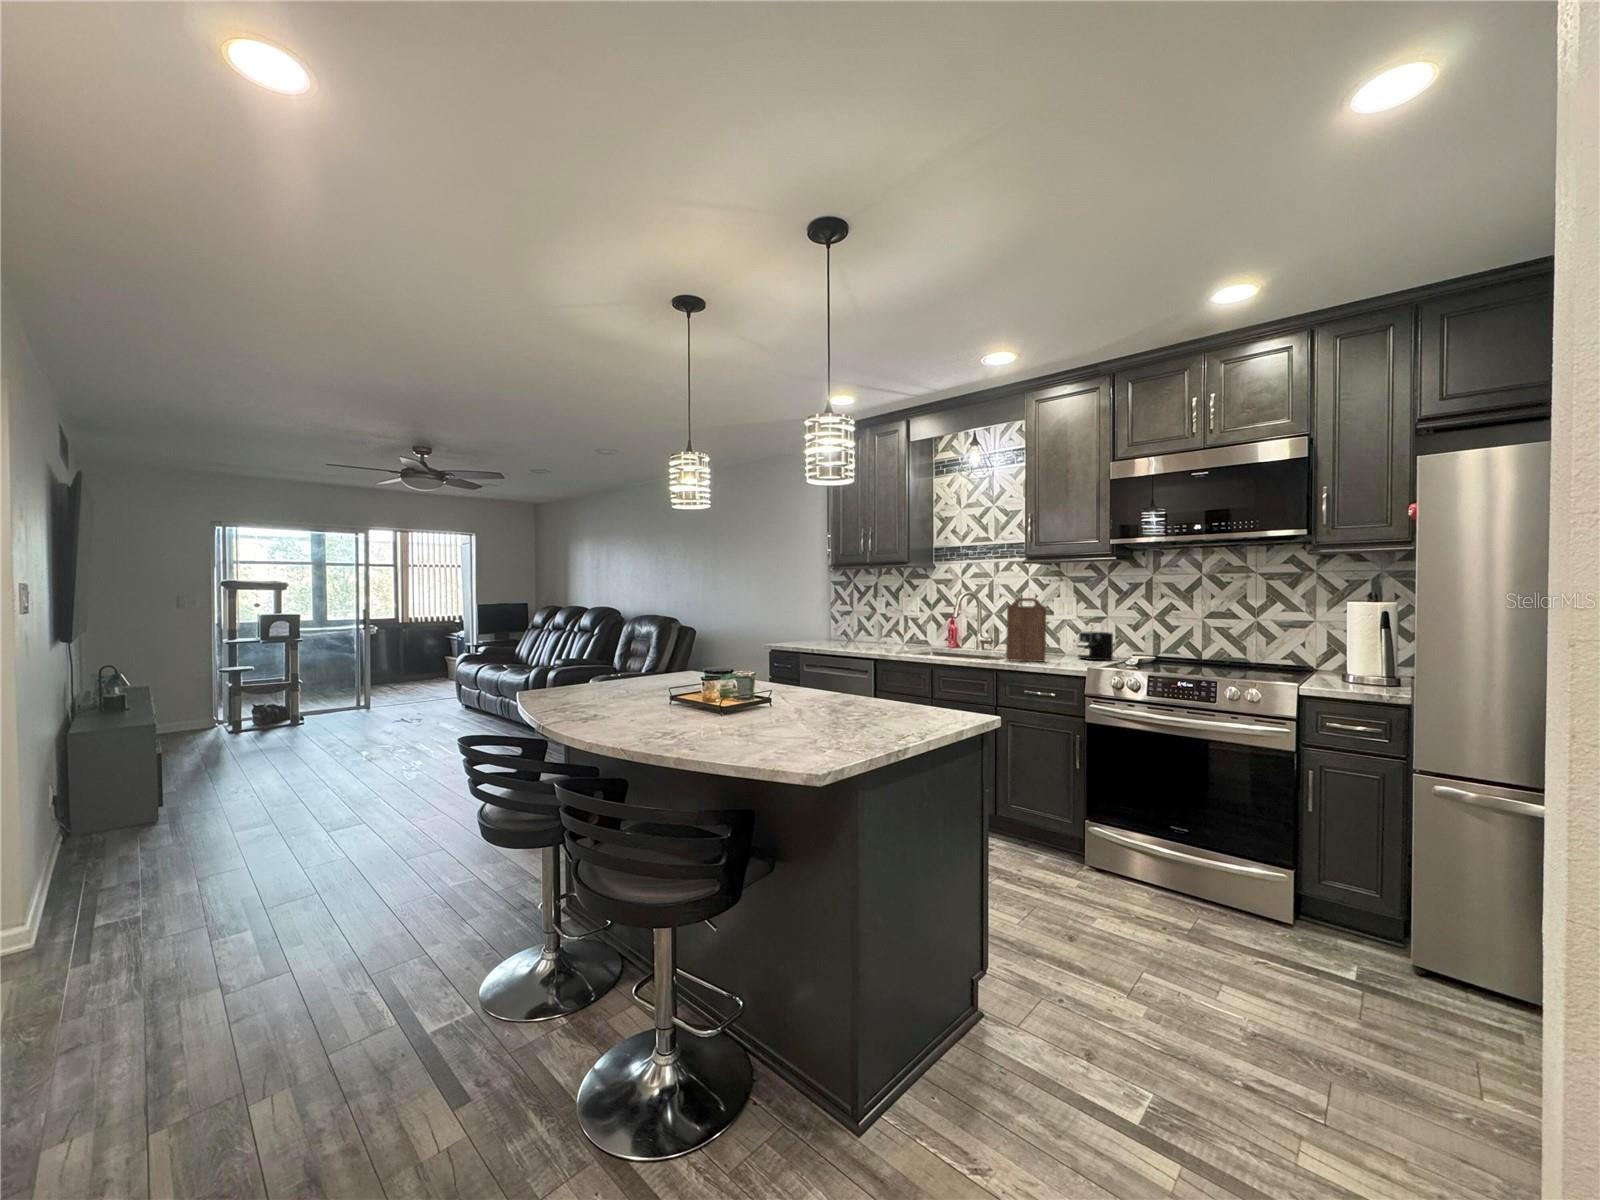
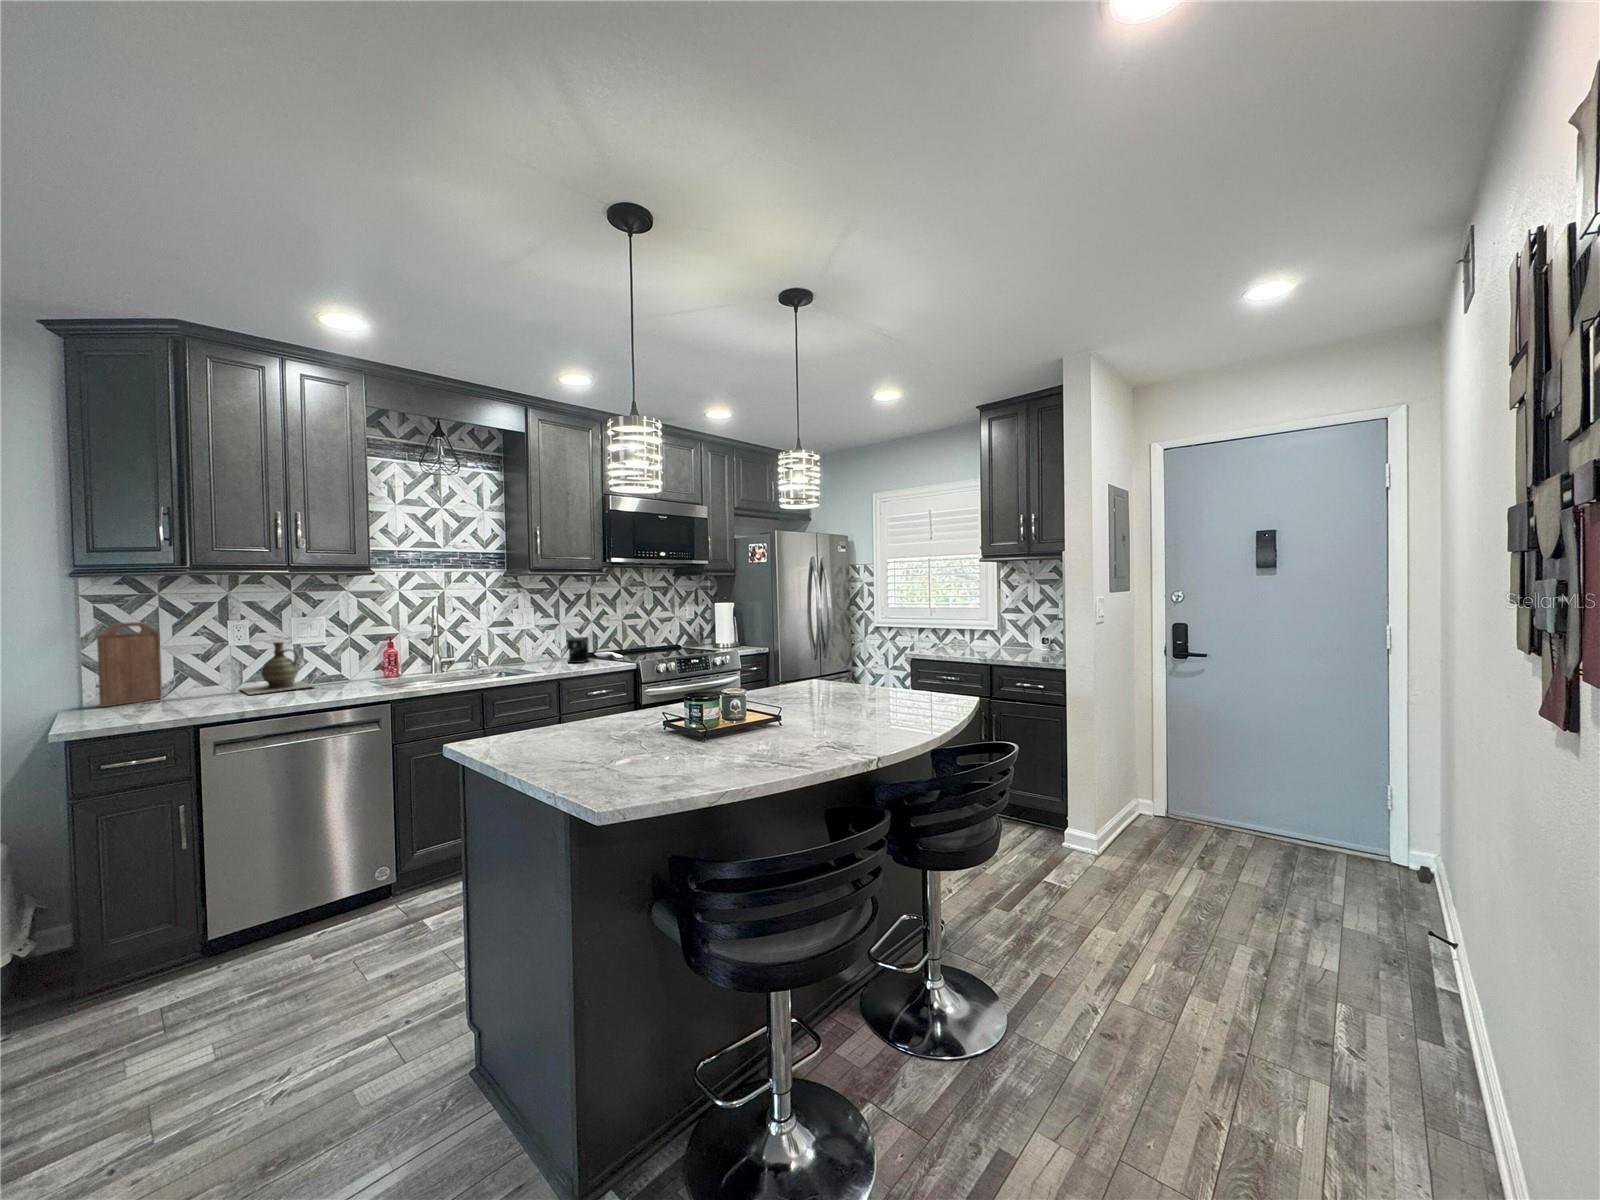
cutting board: present [1006,598,1046,662] -> present [97,622,162,707]
ceramic jug: none [867,611,910,642] -> present [240,642,313,695]

